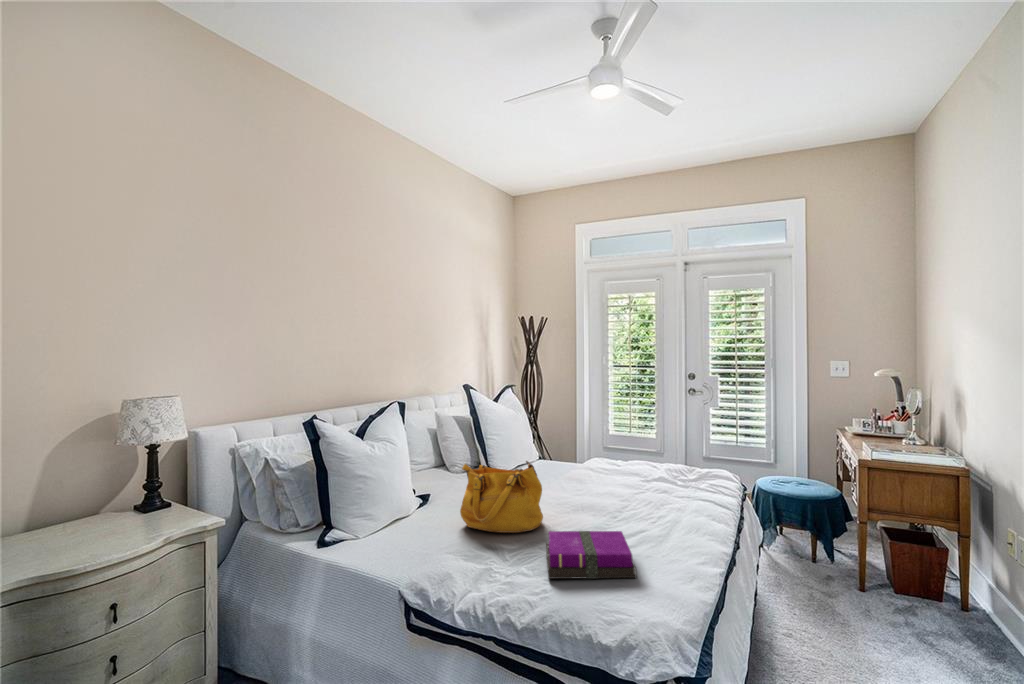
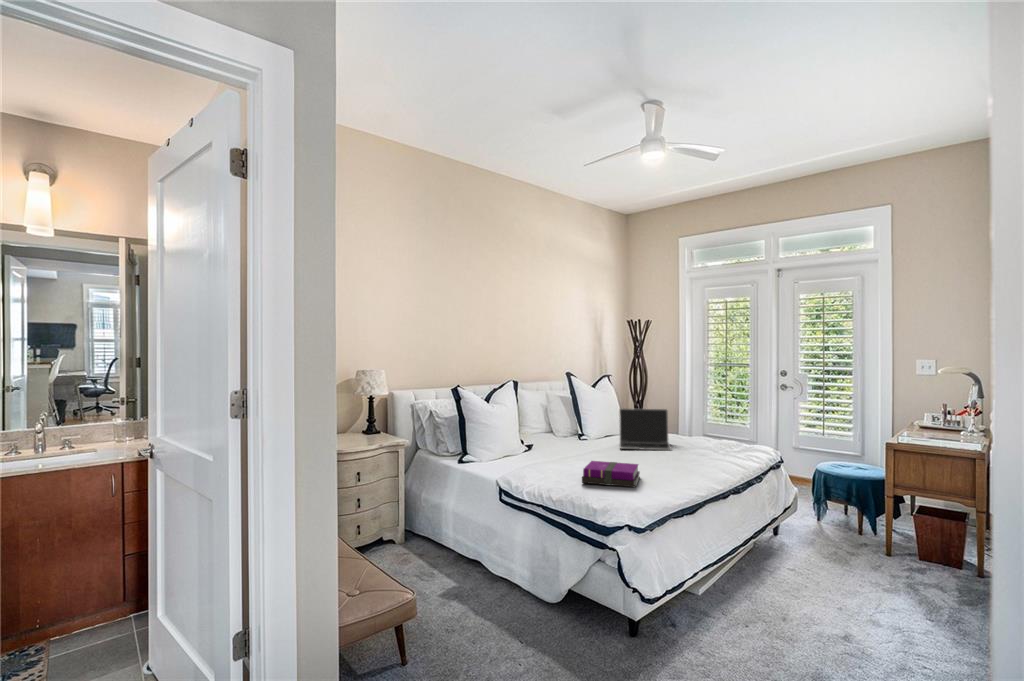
laptop: none [543,431,620,491] -> present [619,408,671,450]
handbag: present [460,461,543,533] -> none [546,420,599,466]

